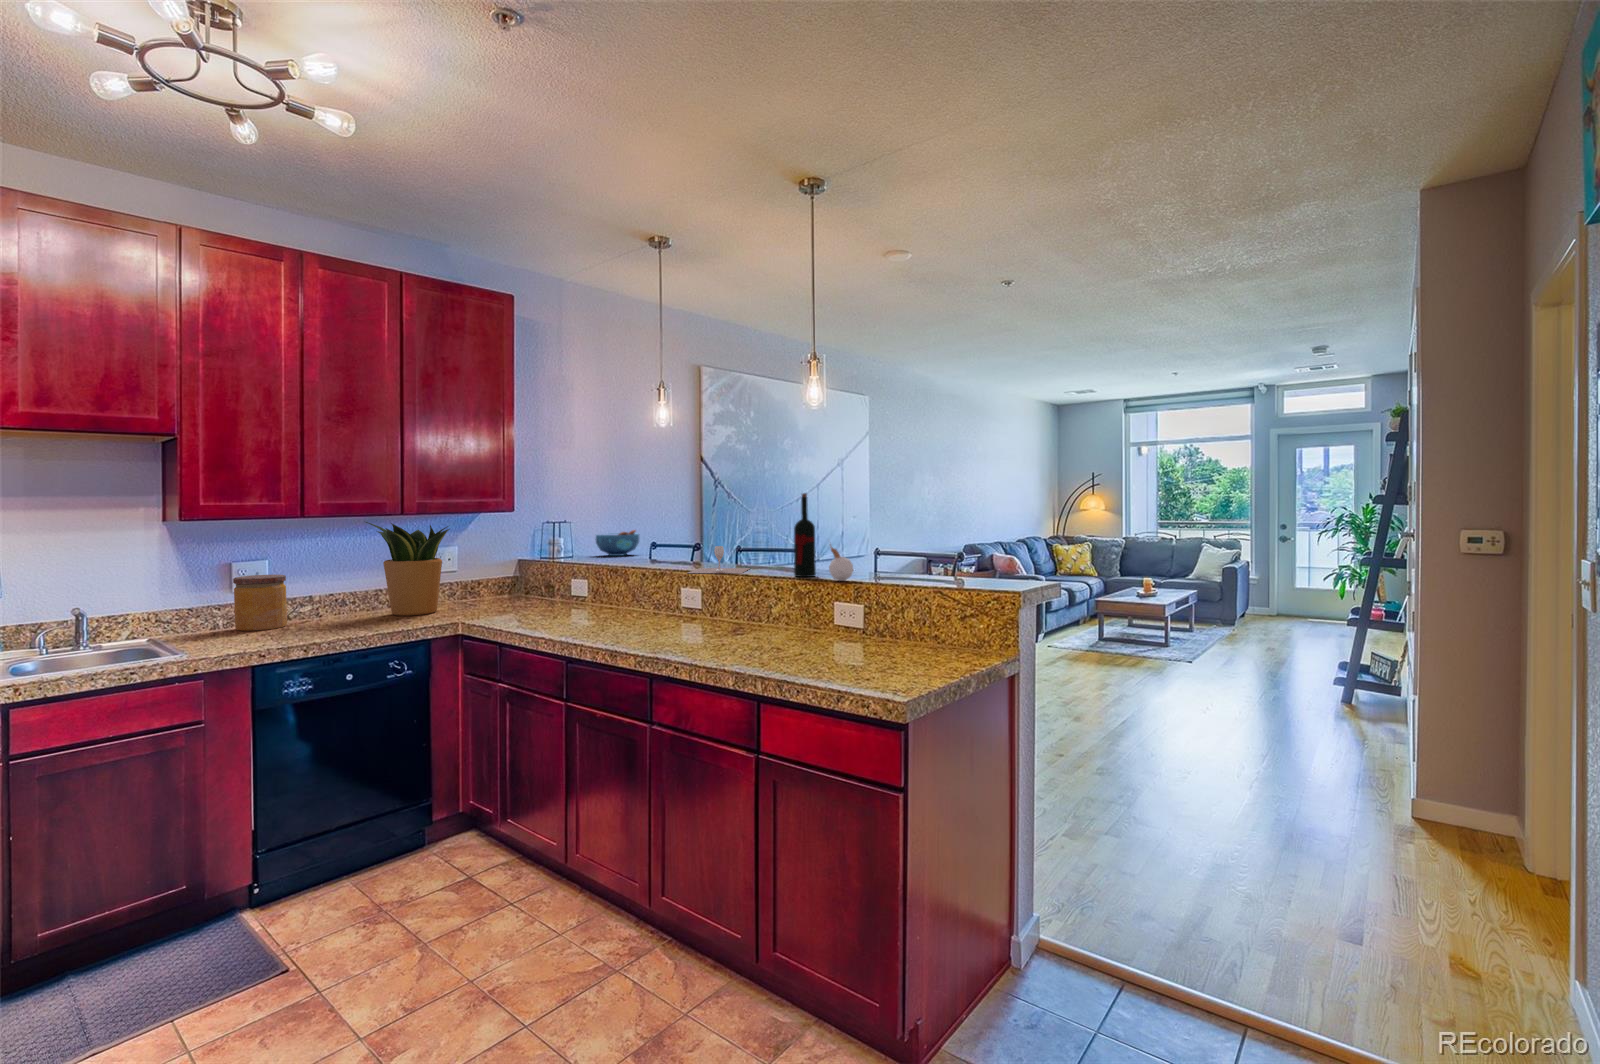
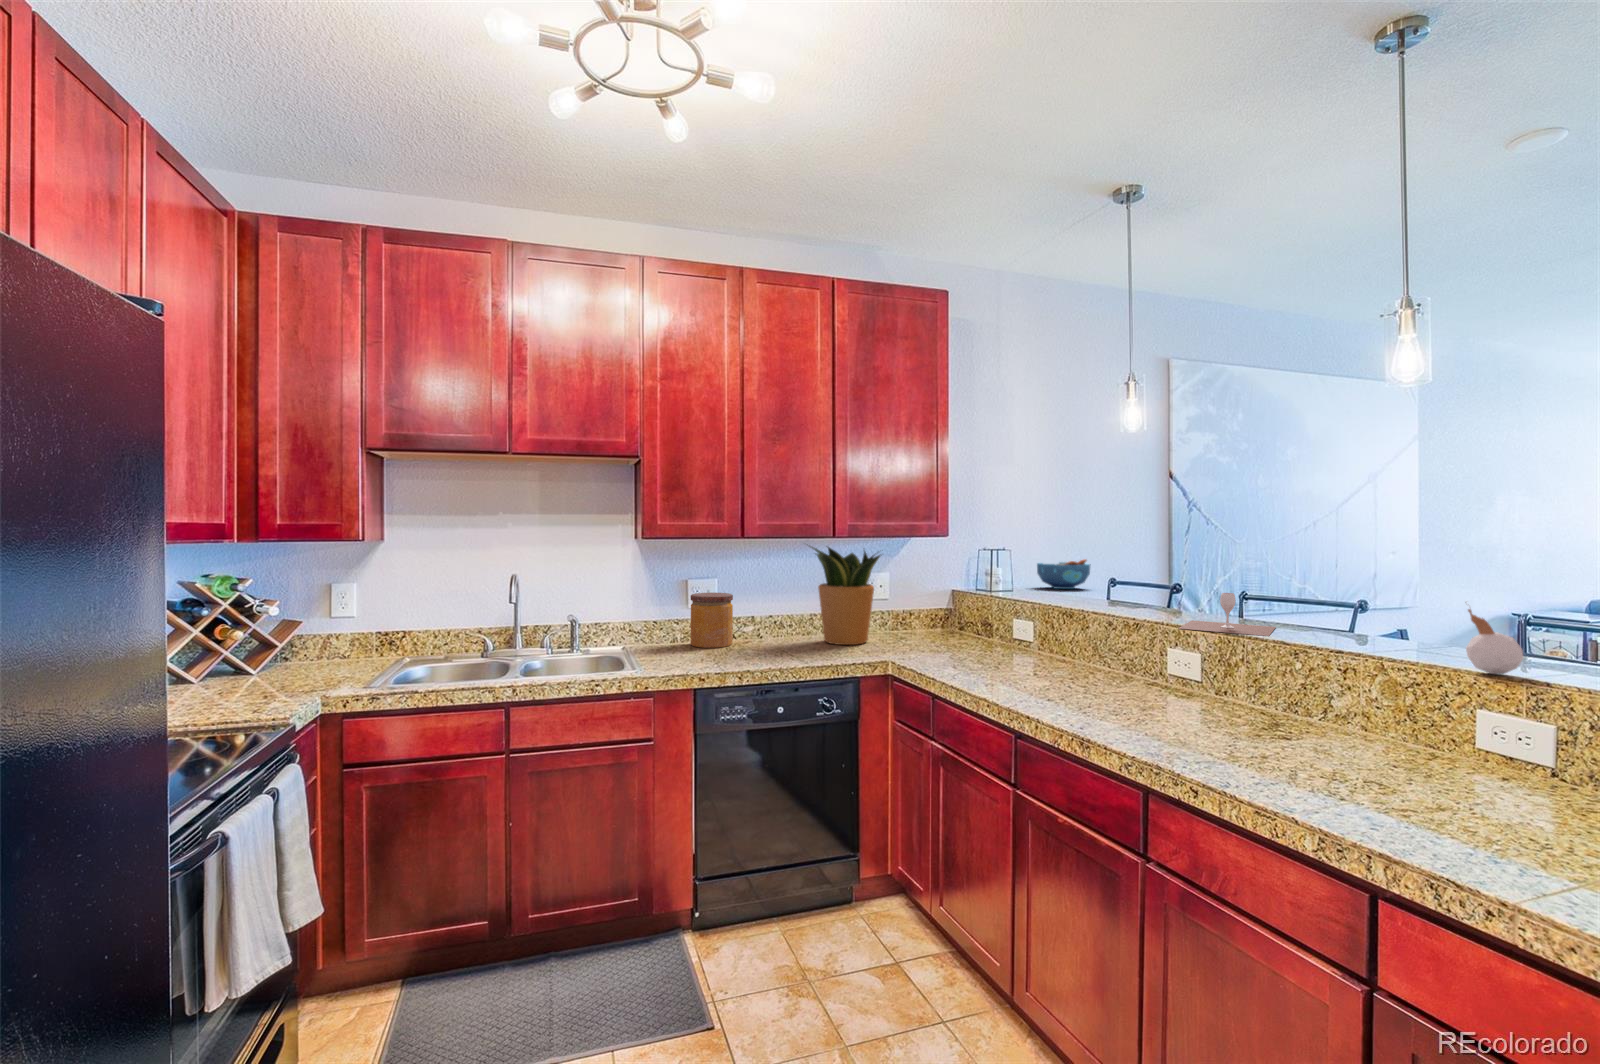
wine bottle: present [794,493,816,577] -> none [1377,522,1421,657]

